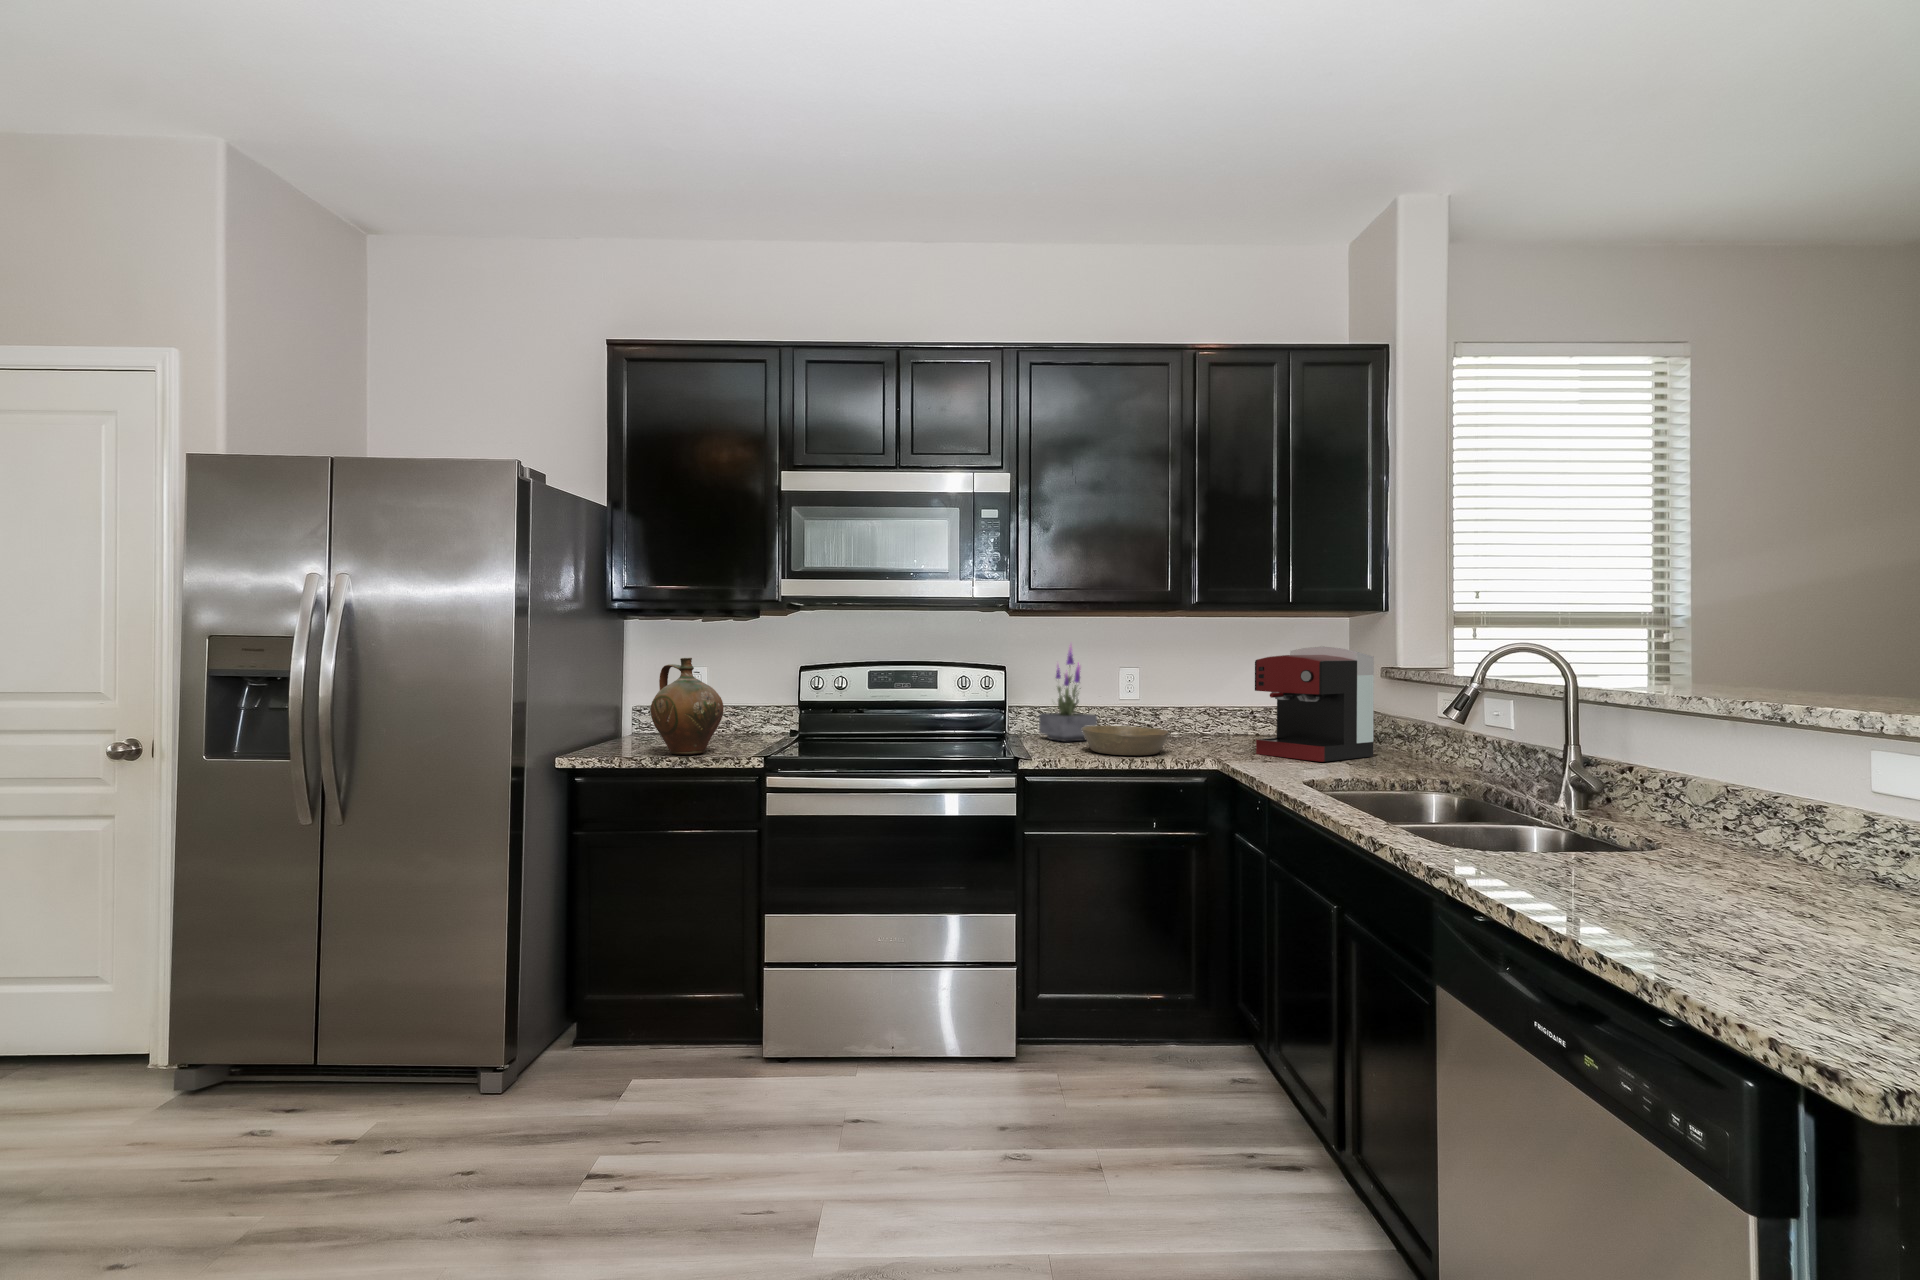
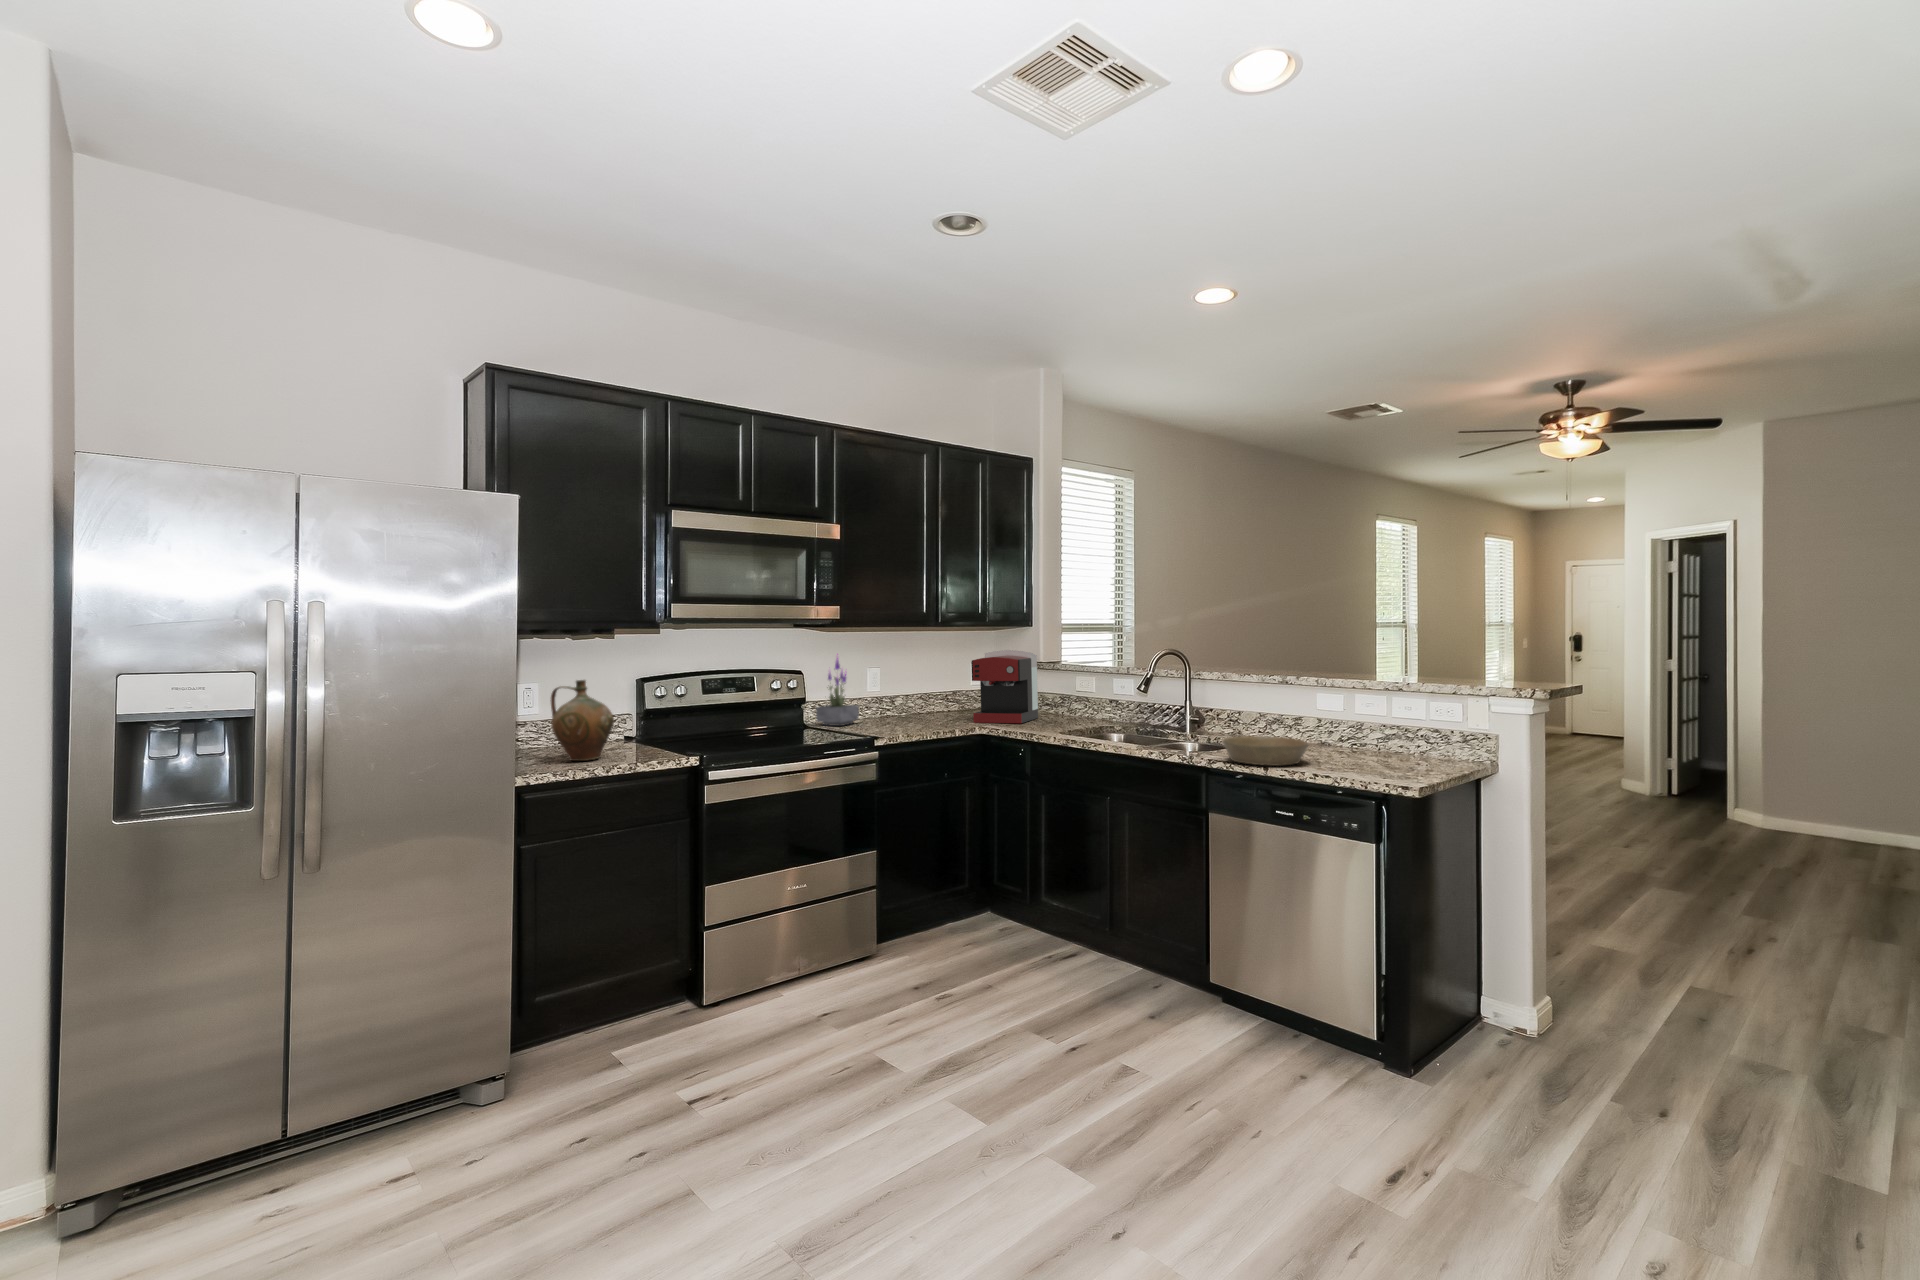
bowl: present [1082,725,1169,755] -> present [1223,736,1309,766]

